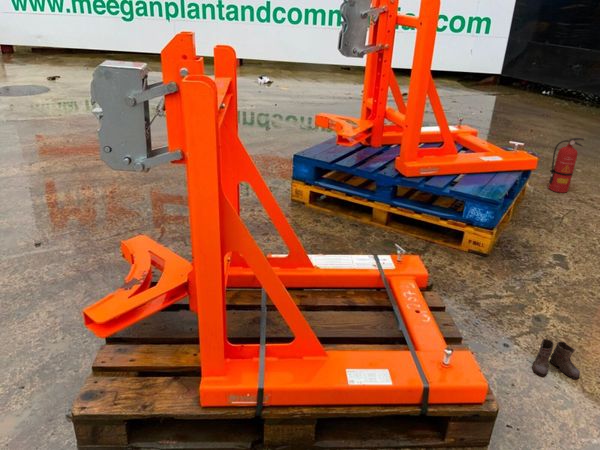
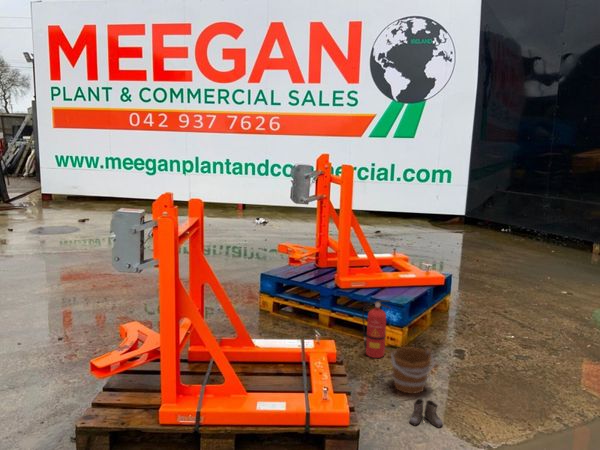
fire extinguisher: present [549,138,583,193] -> present [362,300,390,358]
bucket: none [492,261,555,324] -> present [391,347,434,394]

